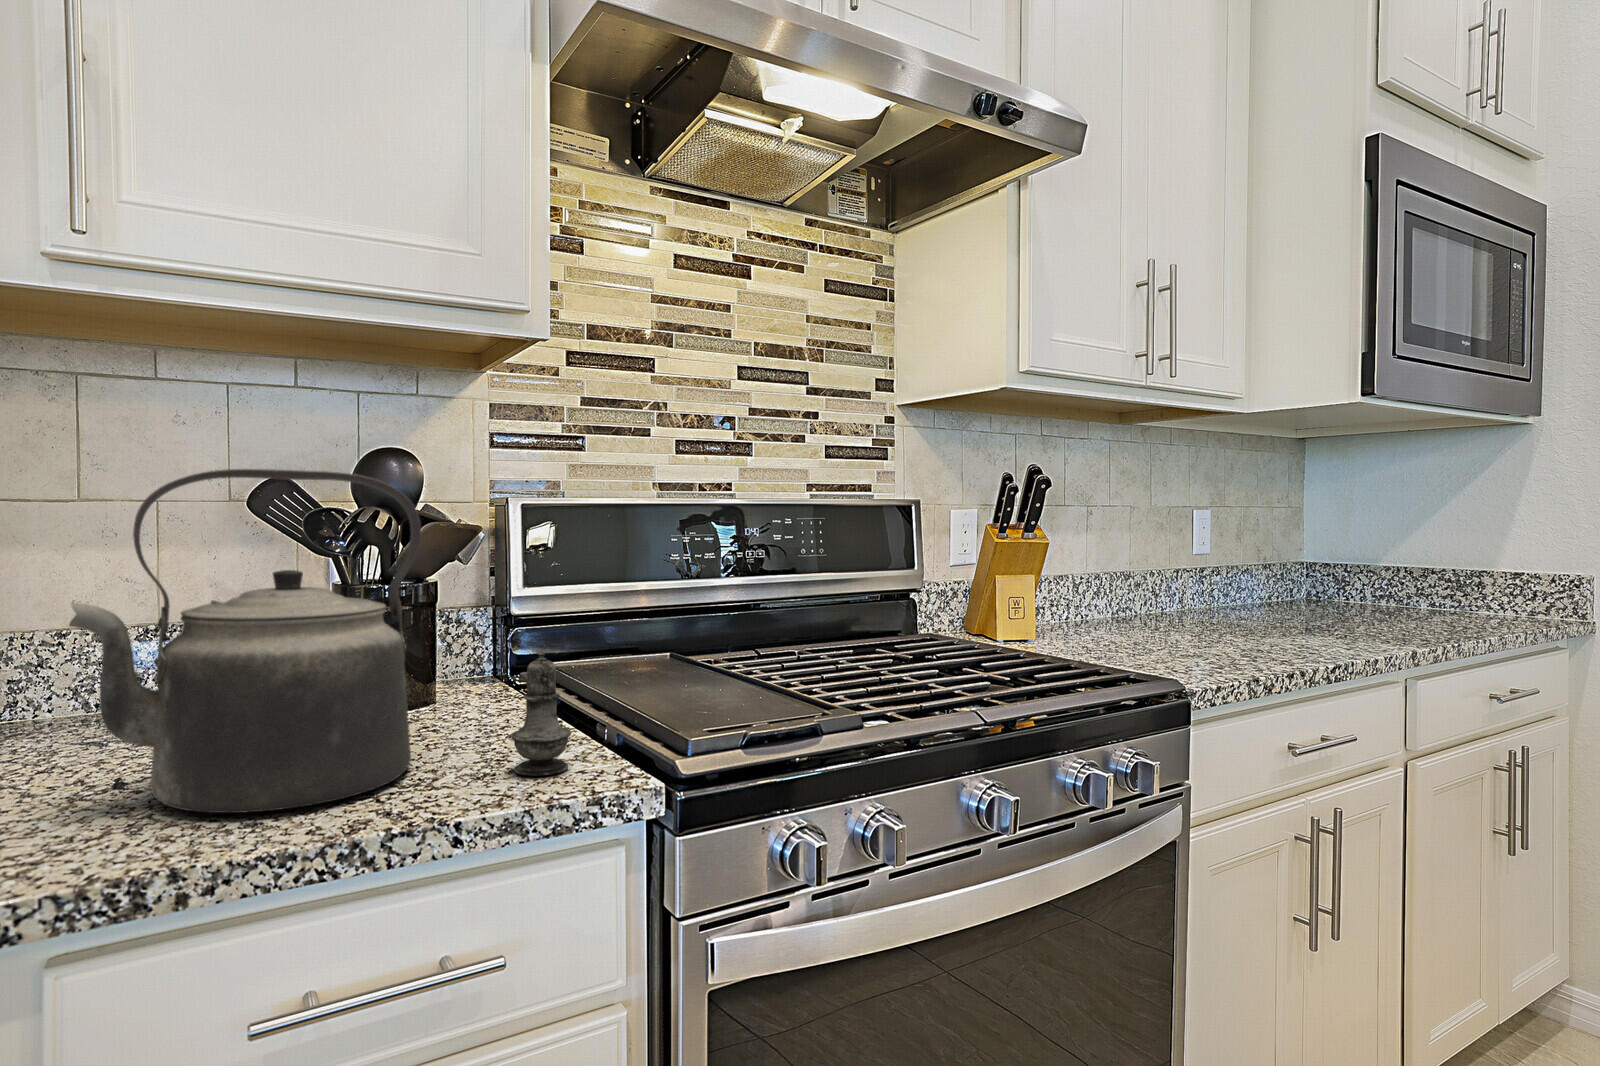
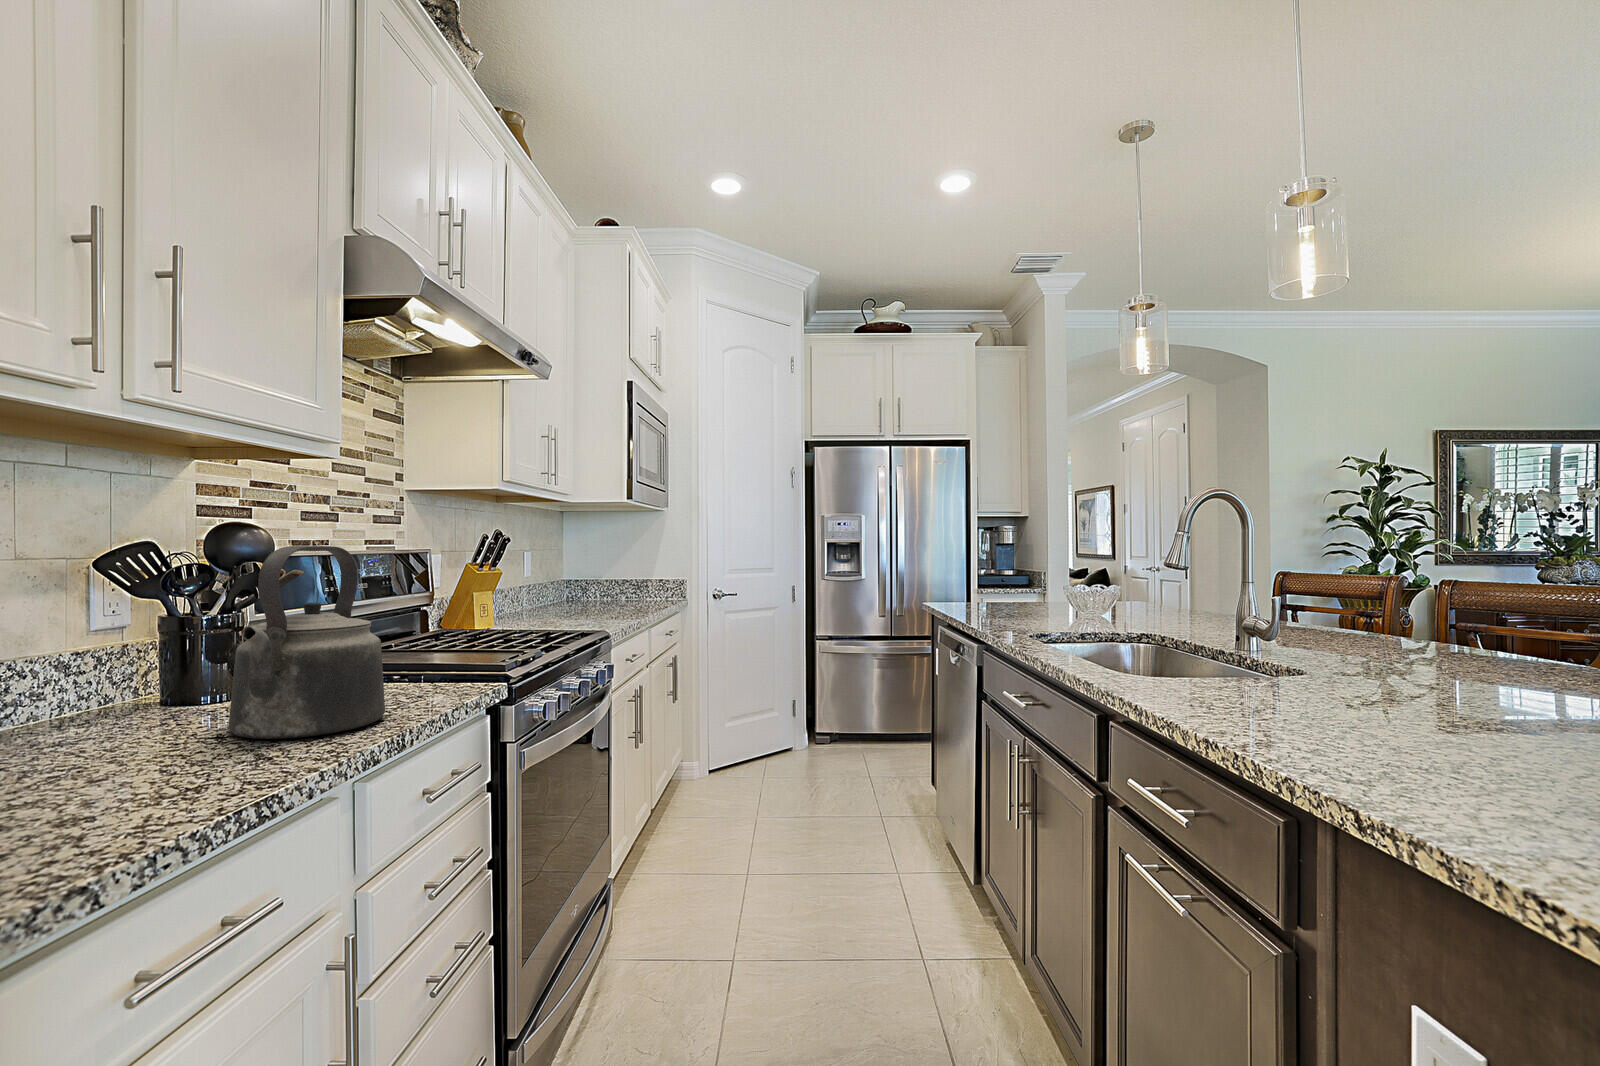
salt shaker: present [511,650,571,776] -> none [415,636,448,700]

